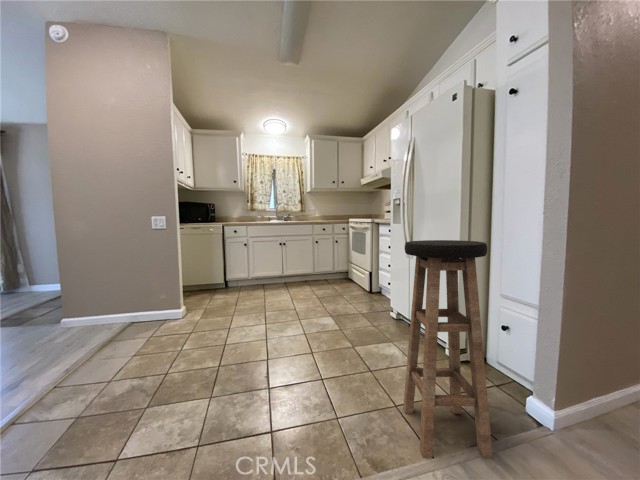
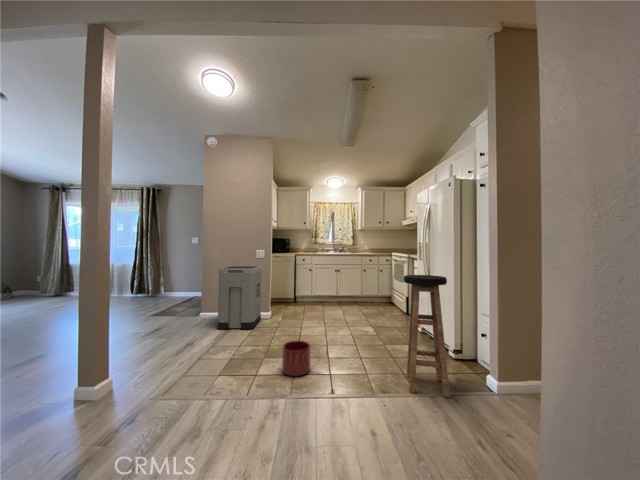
trash can: none [70,241,165,349] -> present [218,266,261,329]
planter: none [172,373,234,457] -> present [282,341,310,376]

